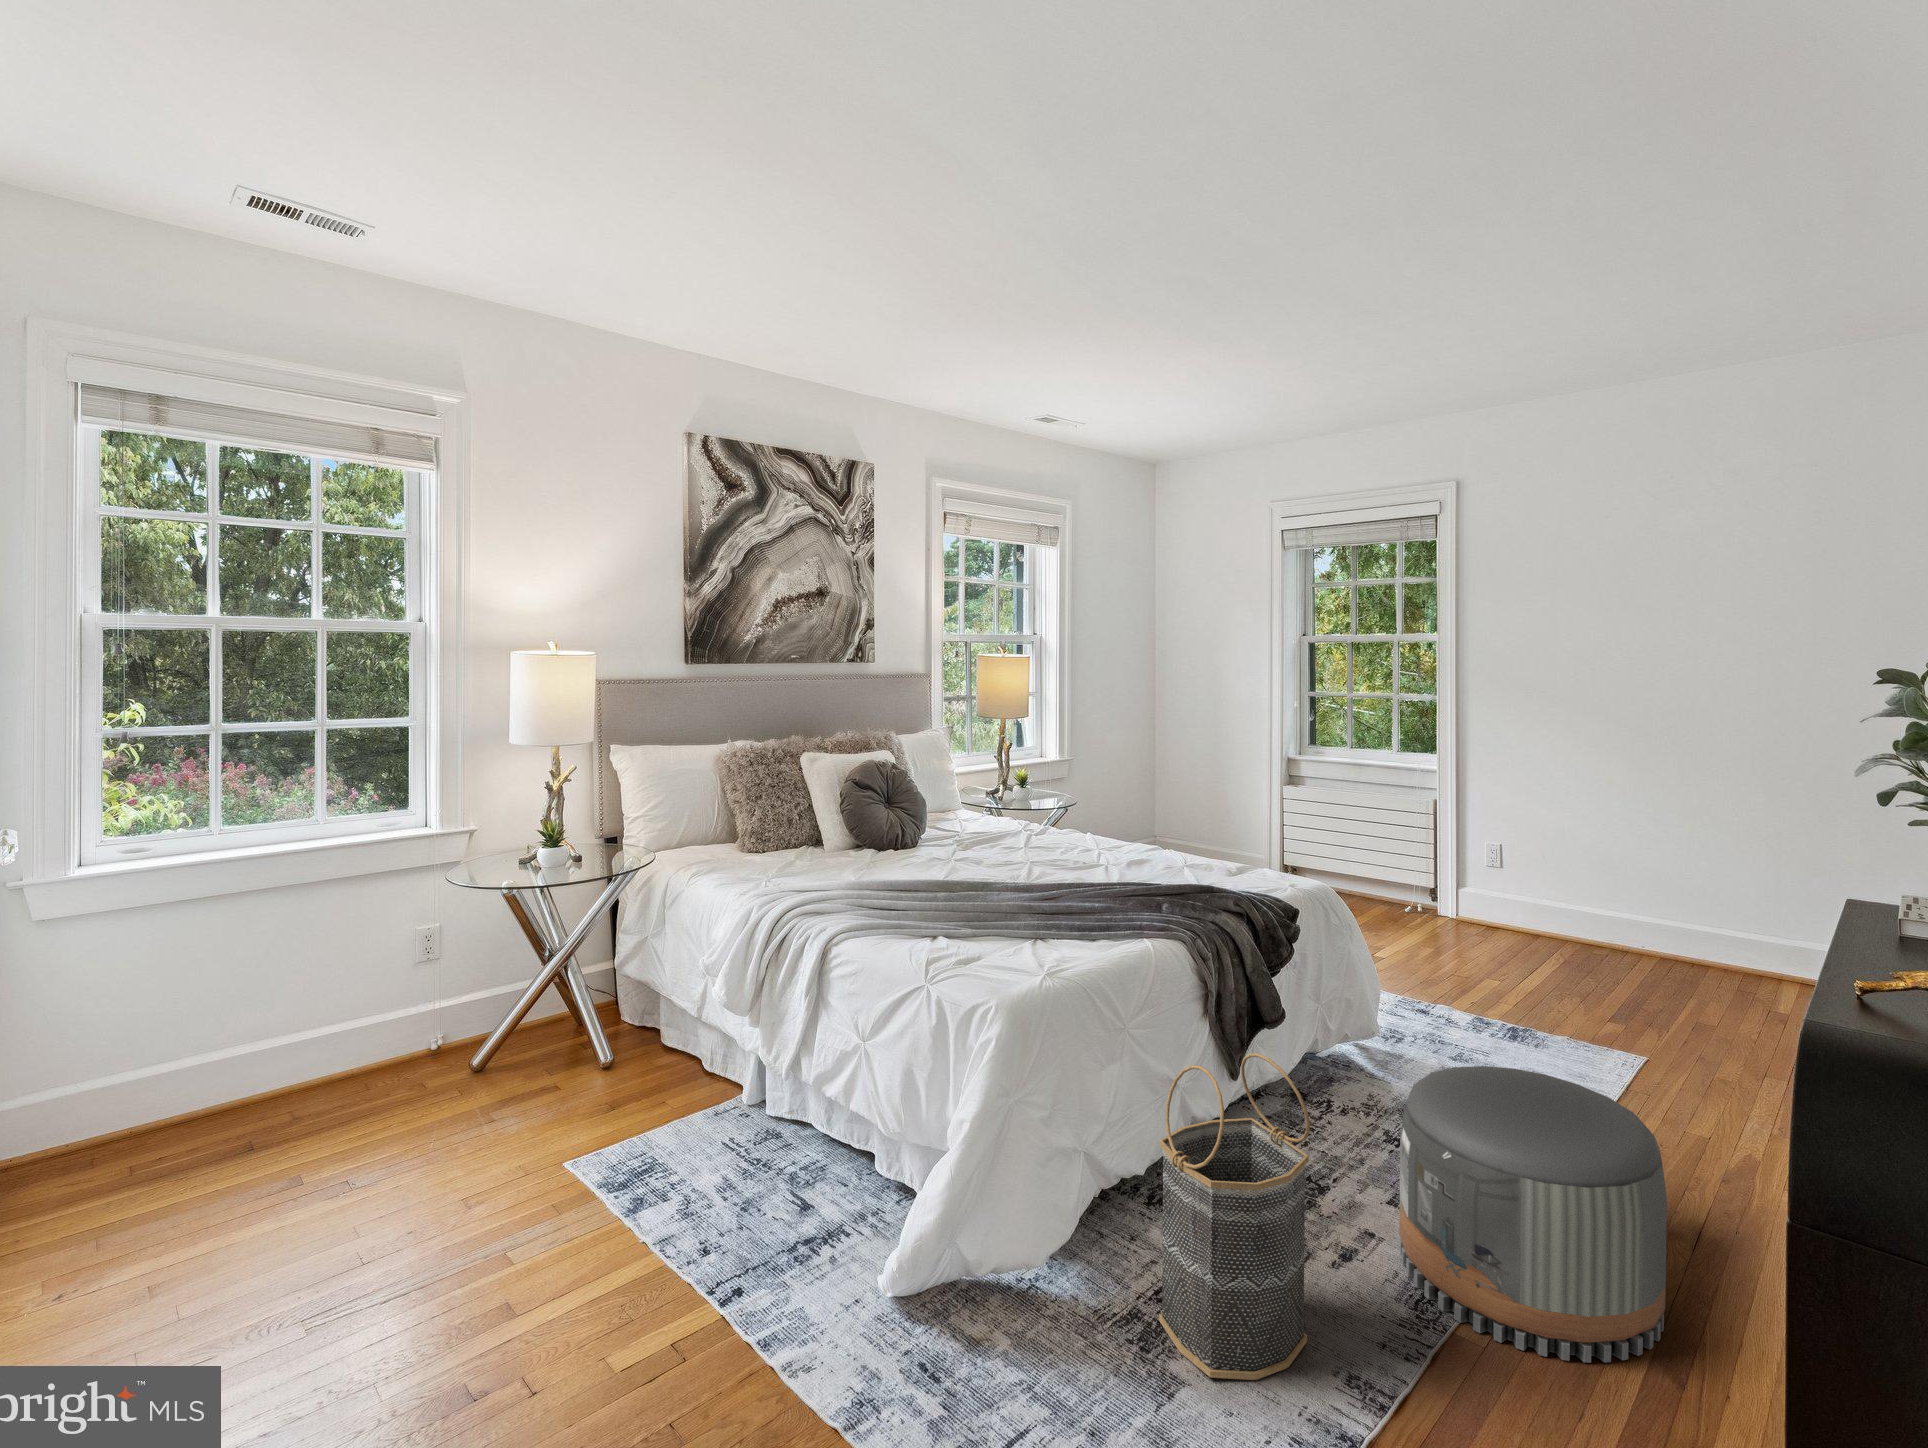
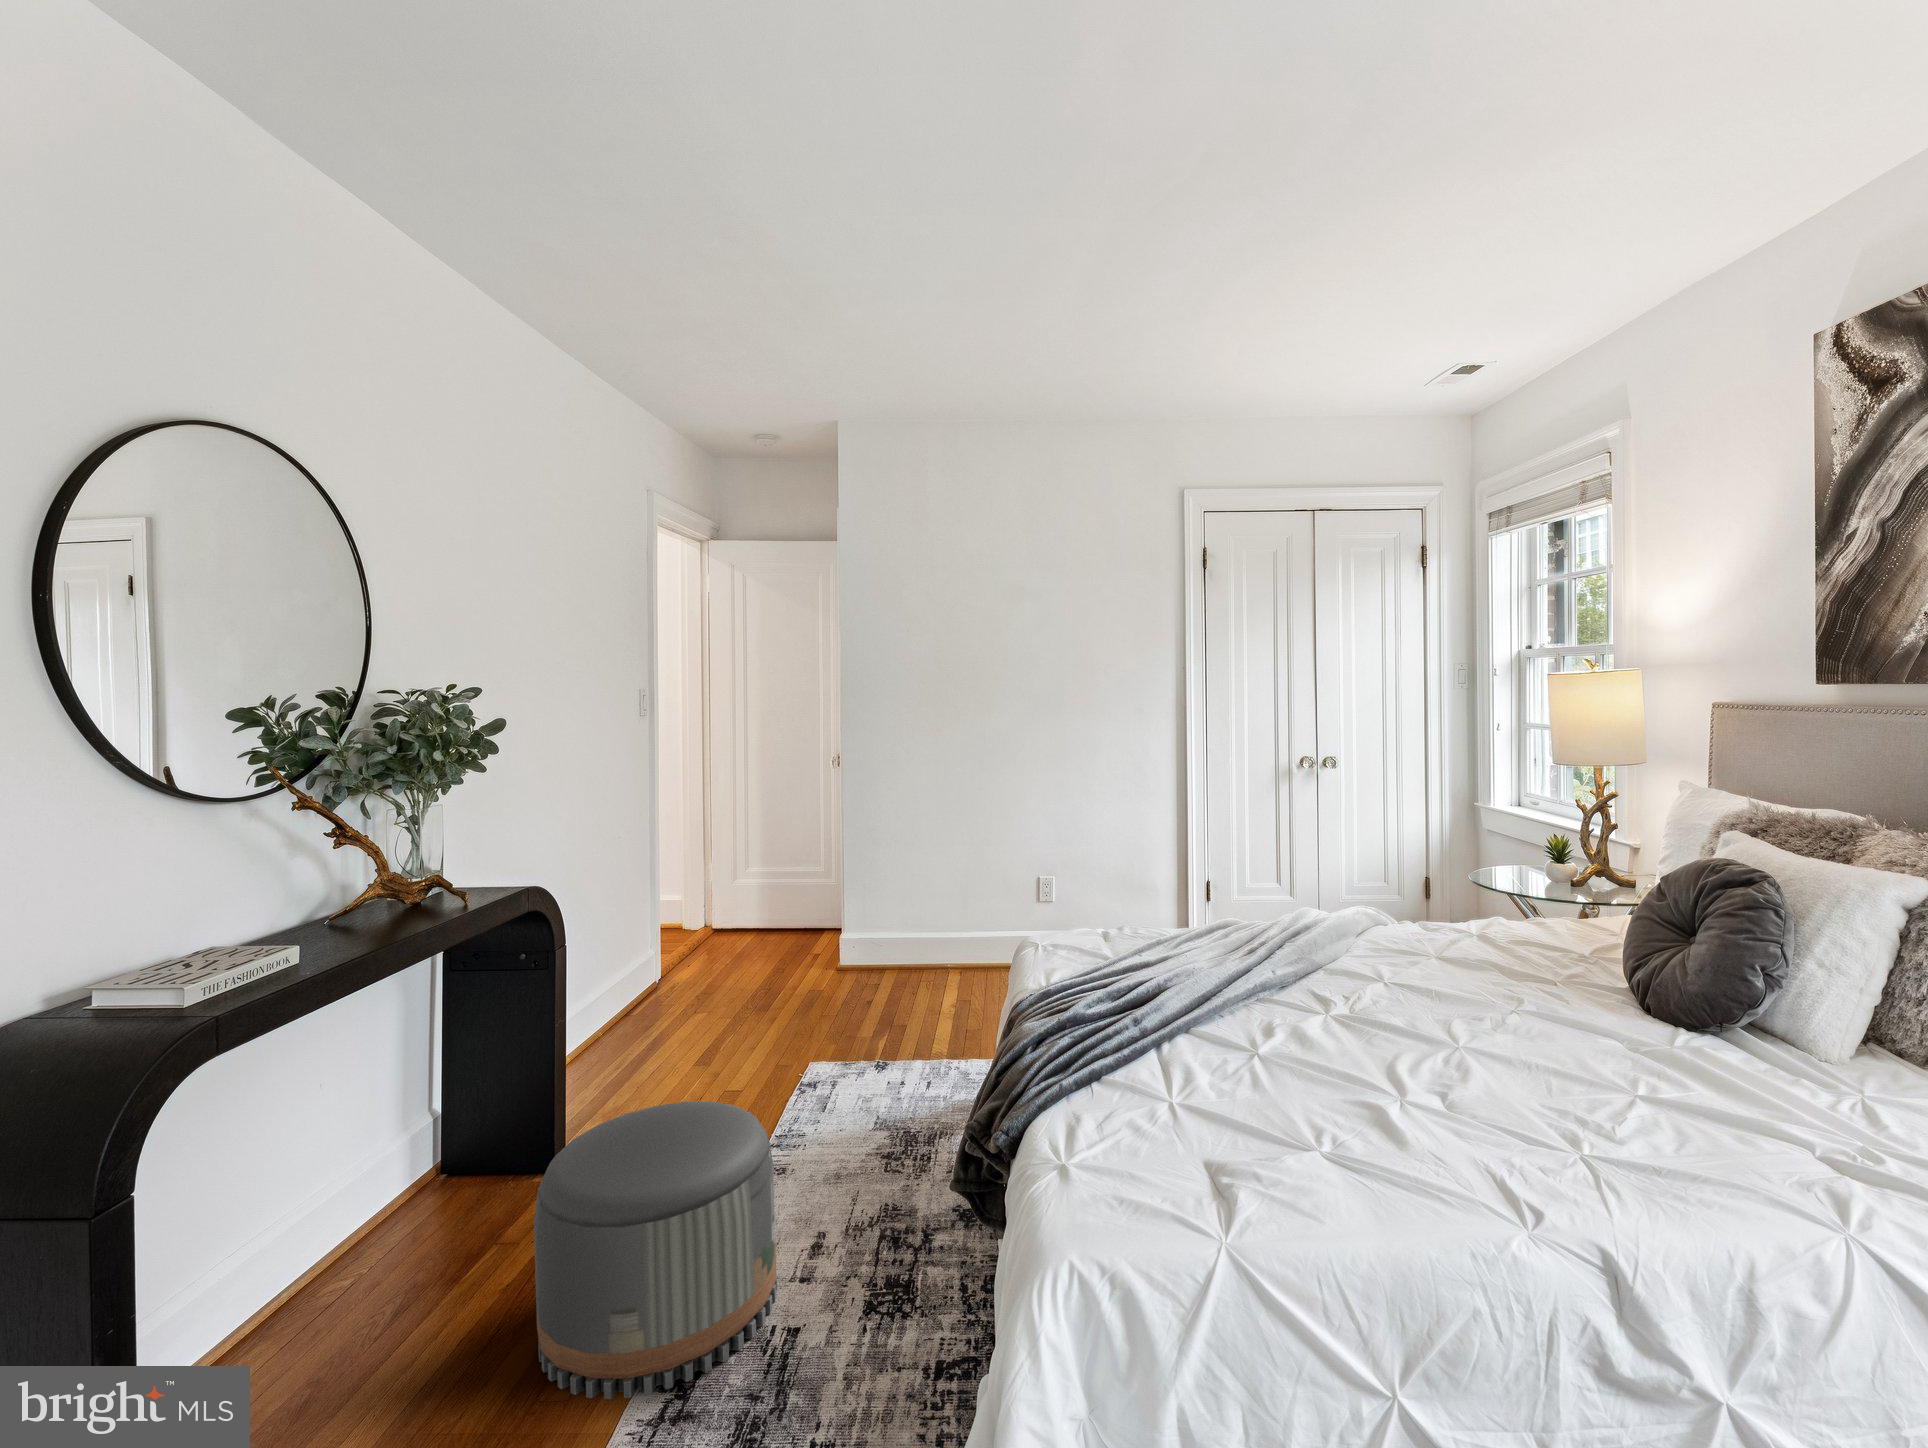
basket: present [1159,1053,1310,1380] -> none [811,970,908,1188]

